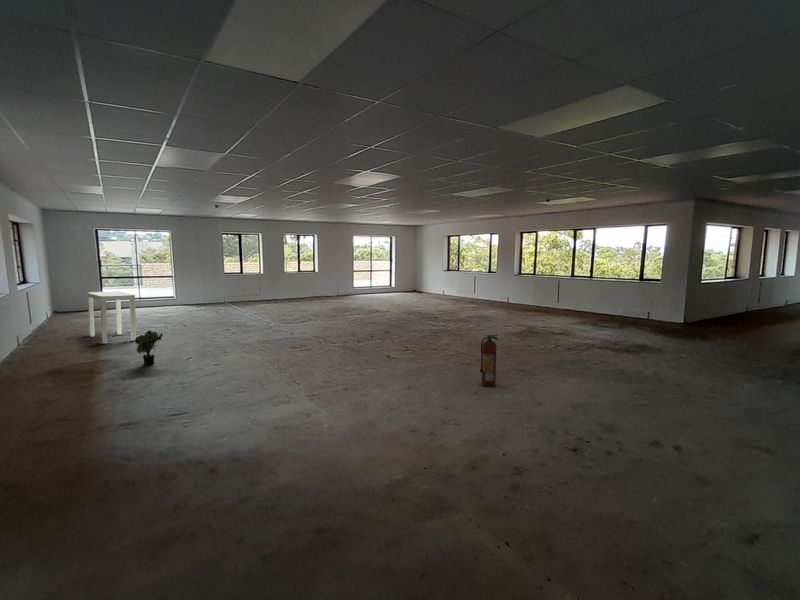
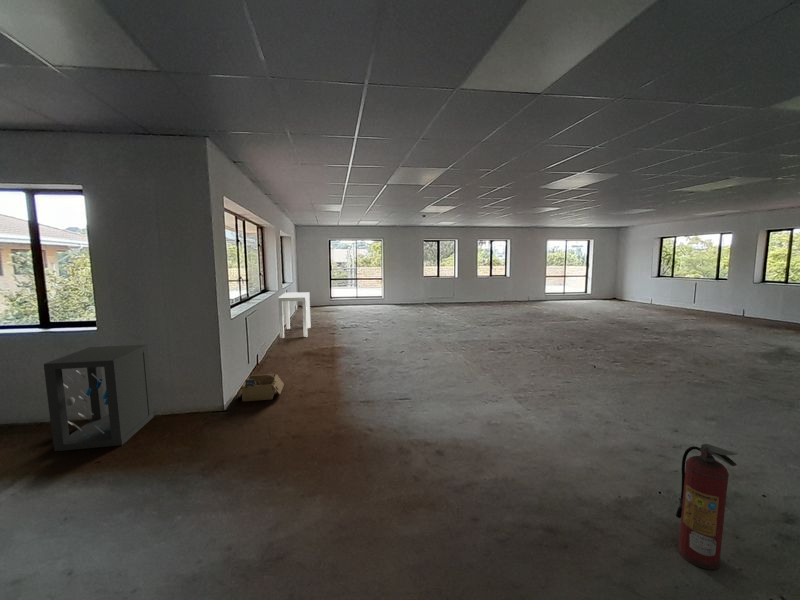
storage cabinet: none [45,329,117,417] -> present [44,345,154,451]
potted plant: present [134,330,163,364] -> none [256,336,284,370]
cardboard box: none [154,356,201,380] -> present [236,374,284,401]

